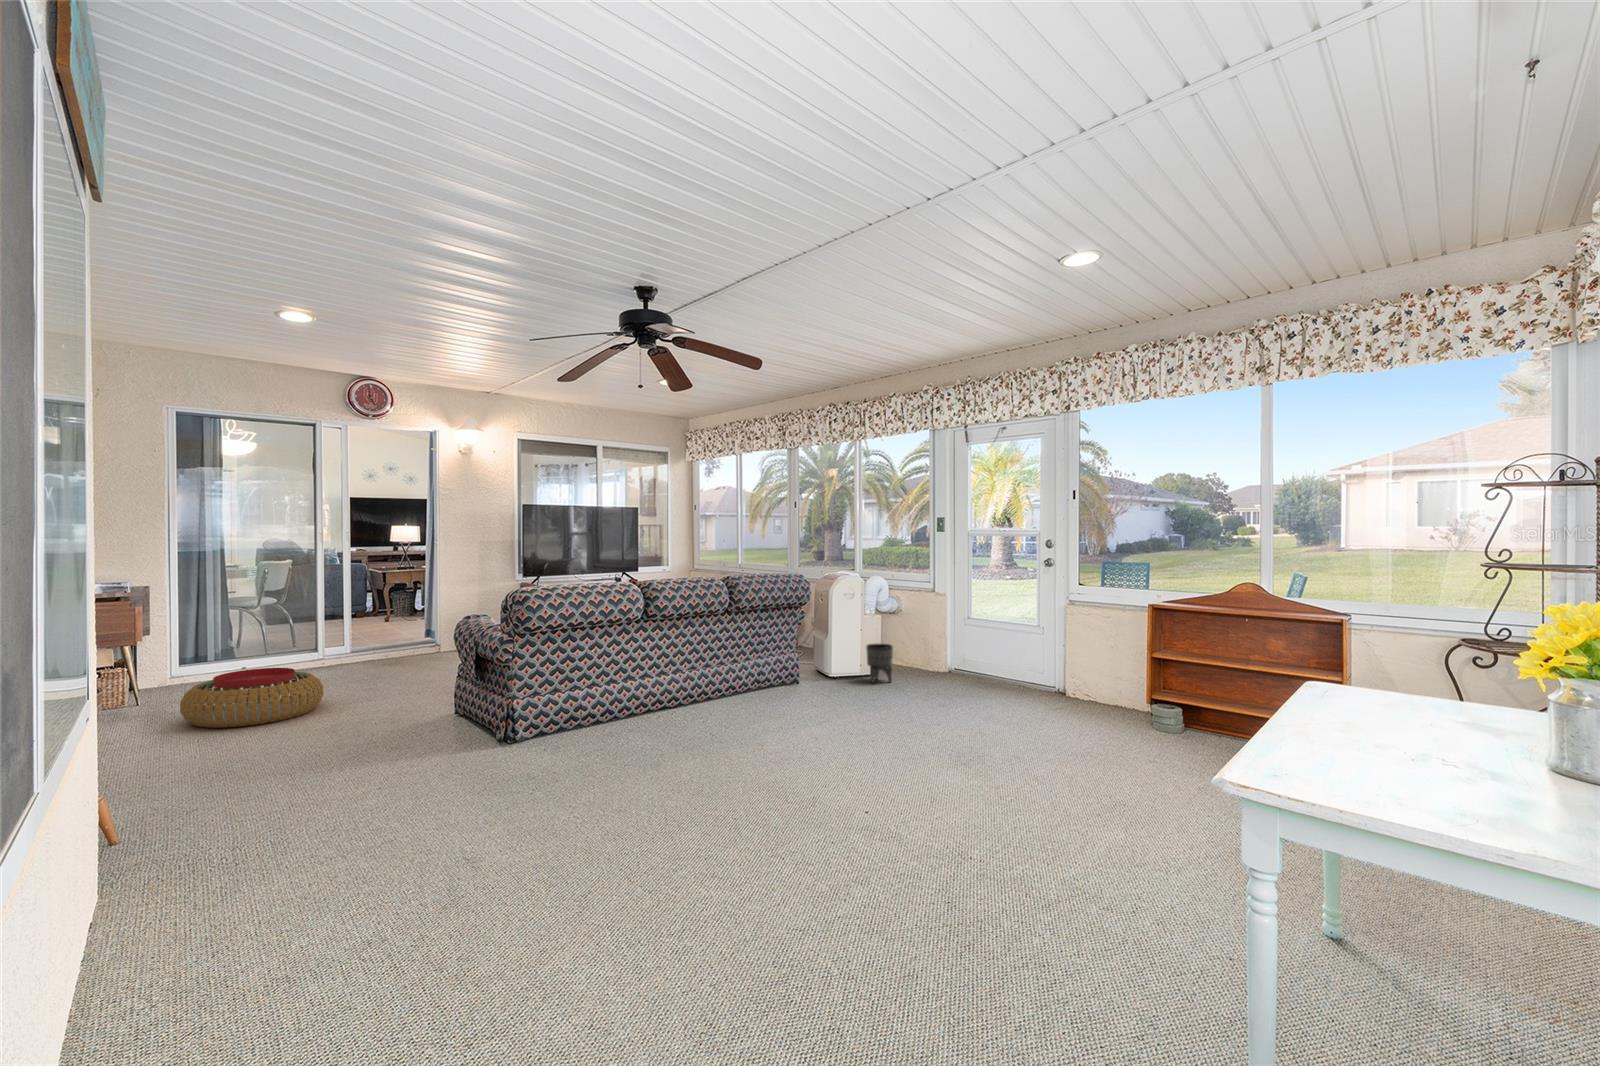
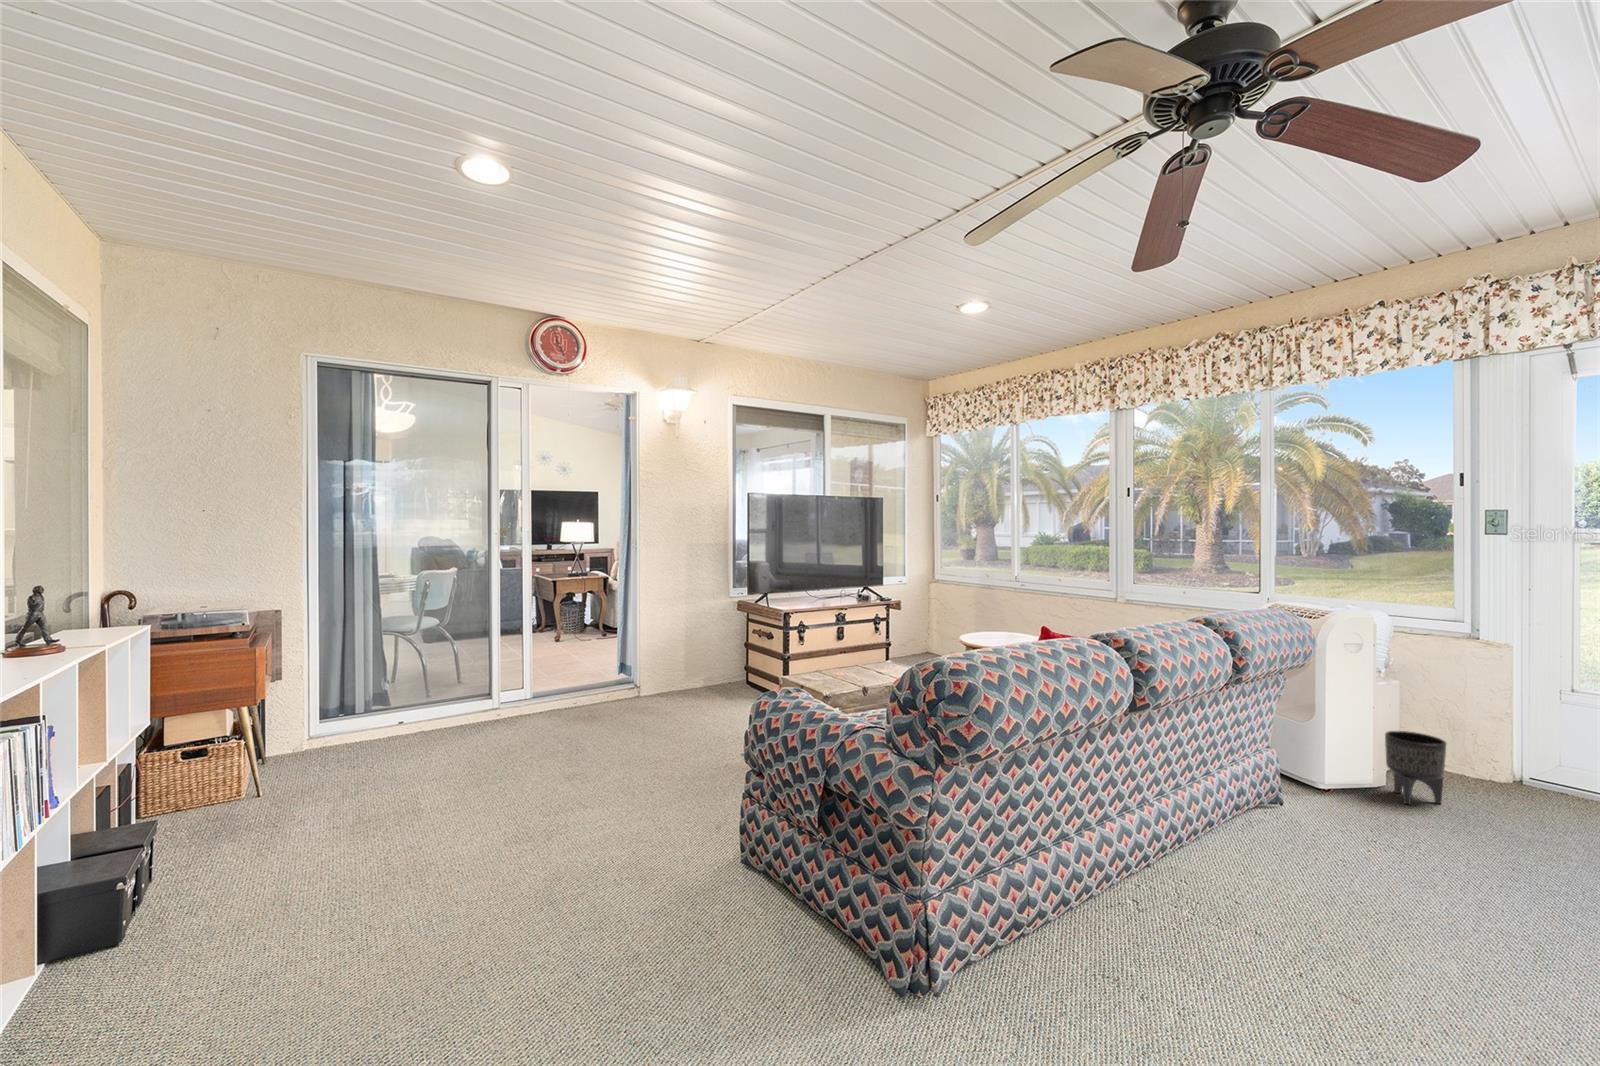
pouf: present [180,668,324,728] -> none [312,751,523,872]

